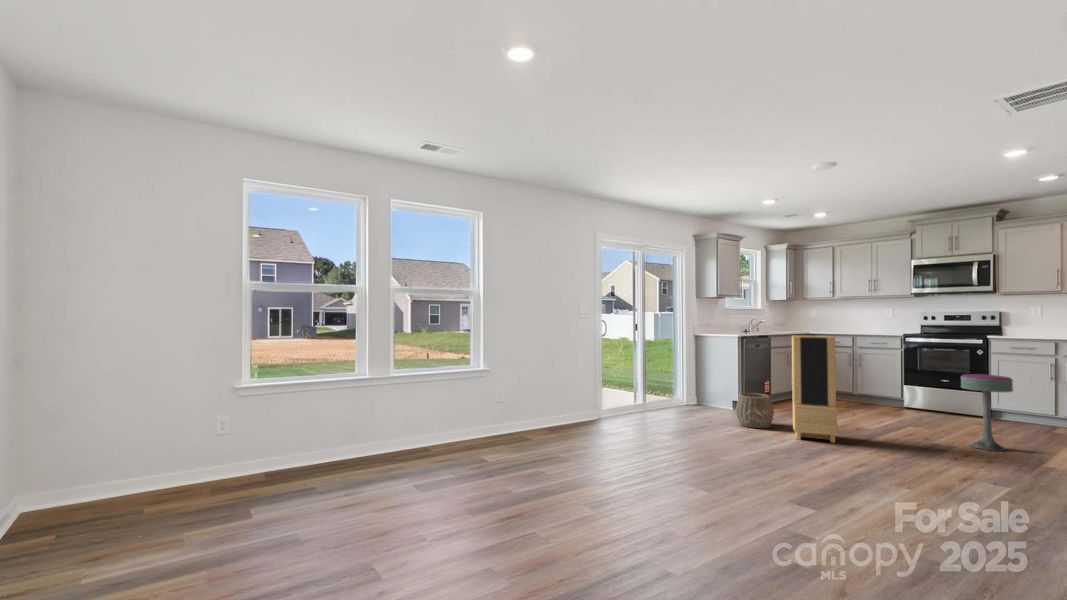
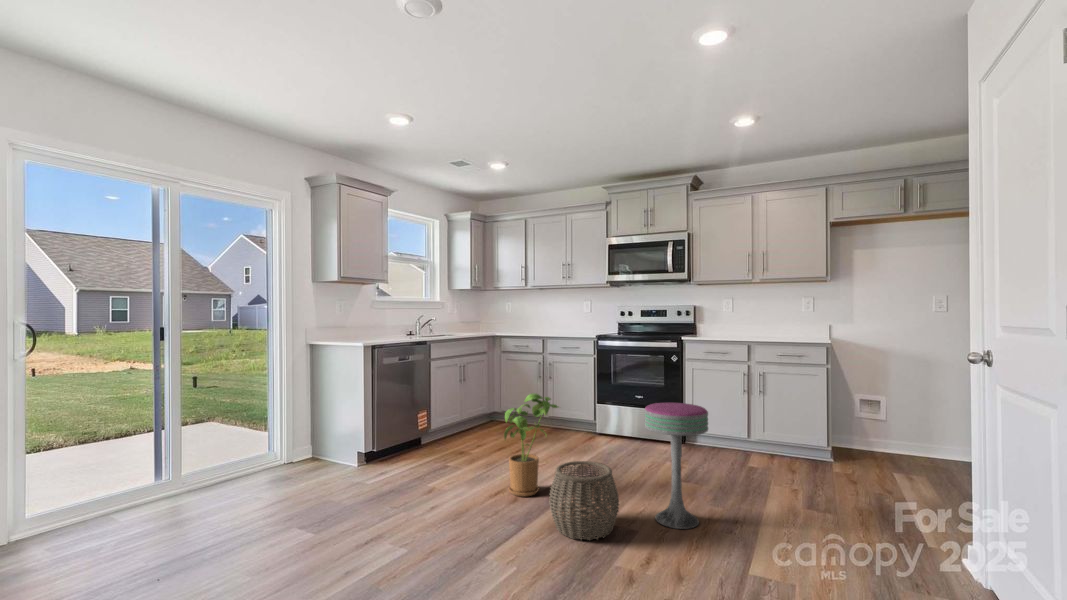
storage cabinet: present [792,336,837,443] -> none [381,350,463,555]
house plant: none [847,366,891,430] -> present [504,394,558,497]
woven basket: present [736,393,774,428] -> present [549,461,619,540]

